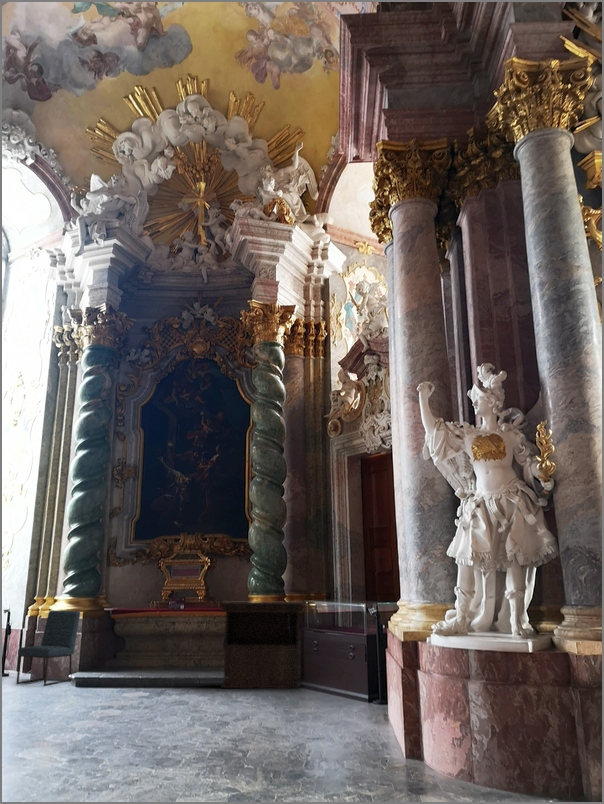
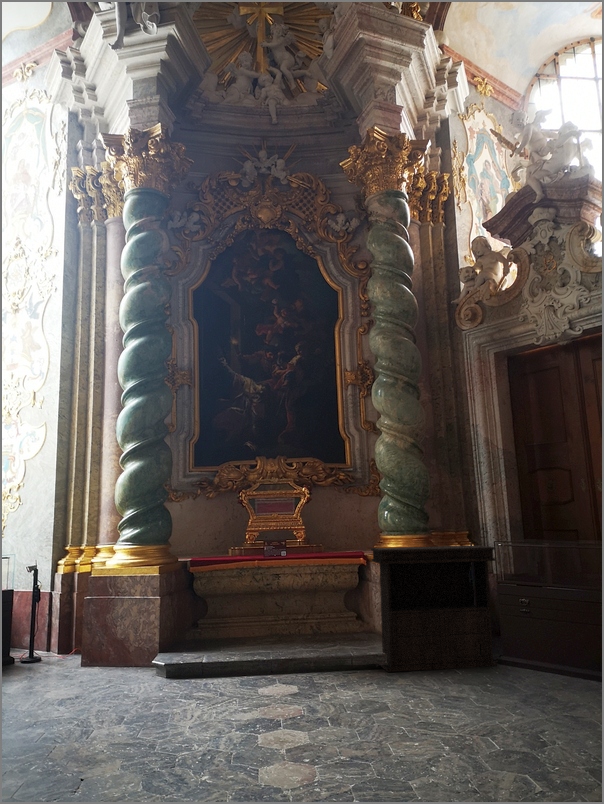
chair: present [16,610,80,686] -> none [71,566,152,679]

